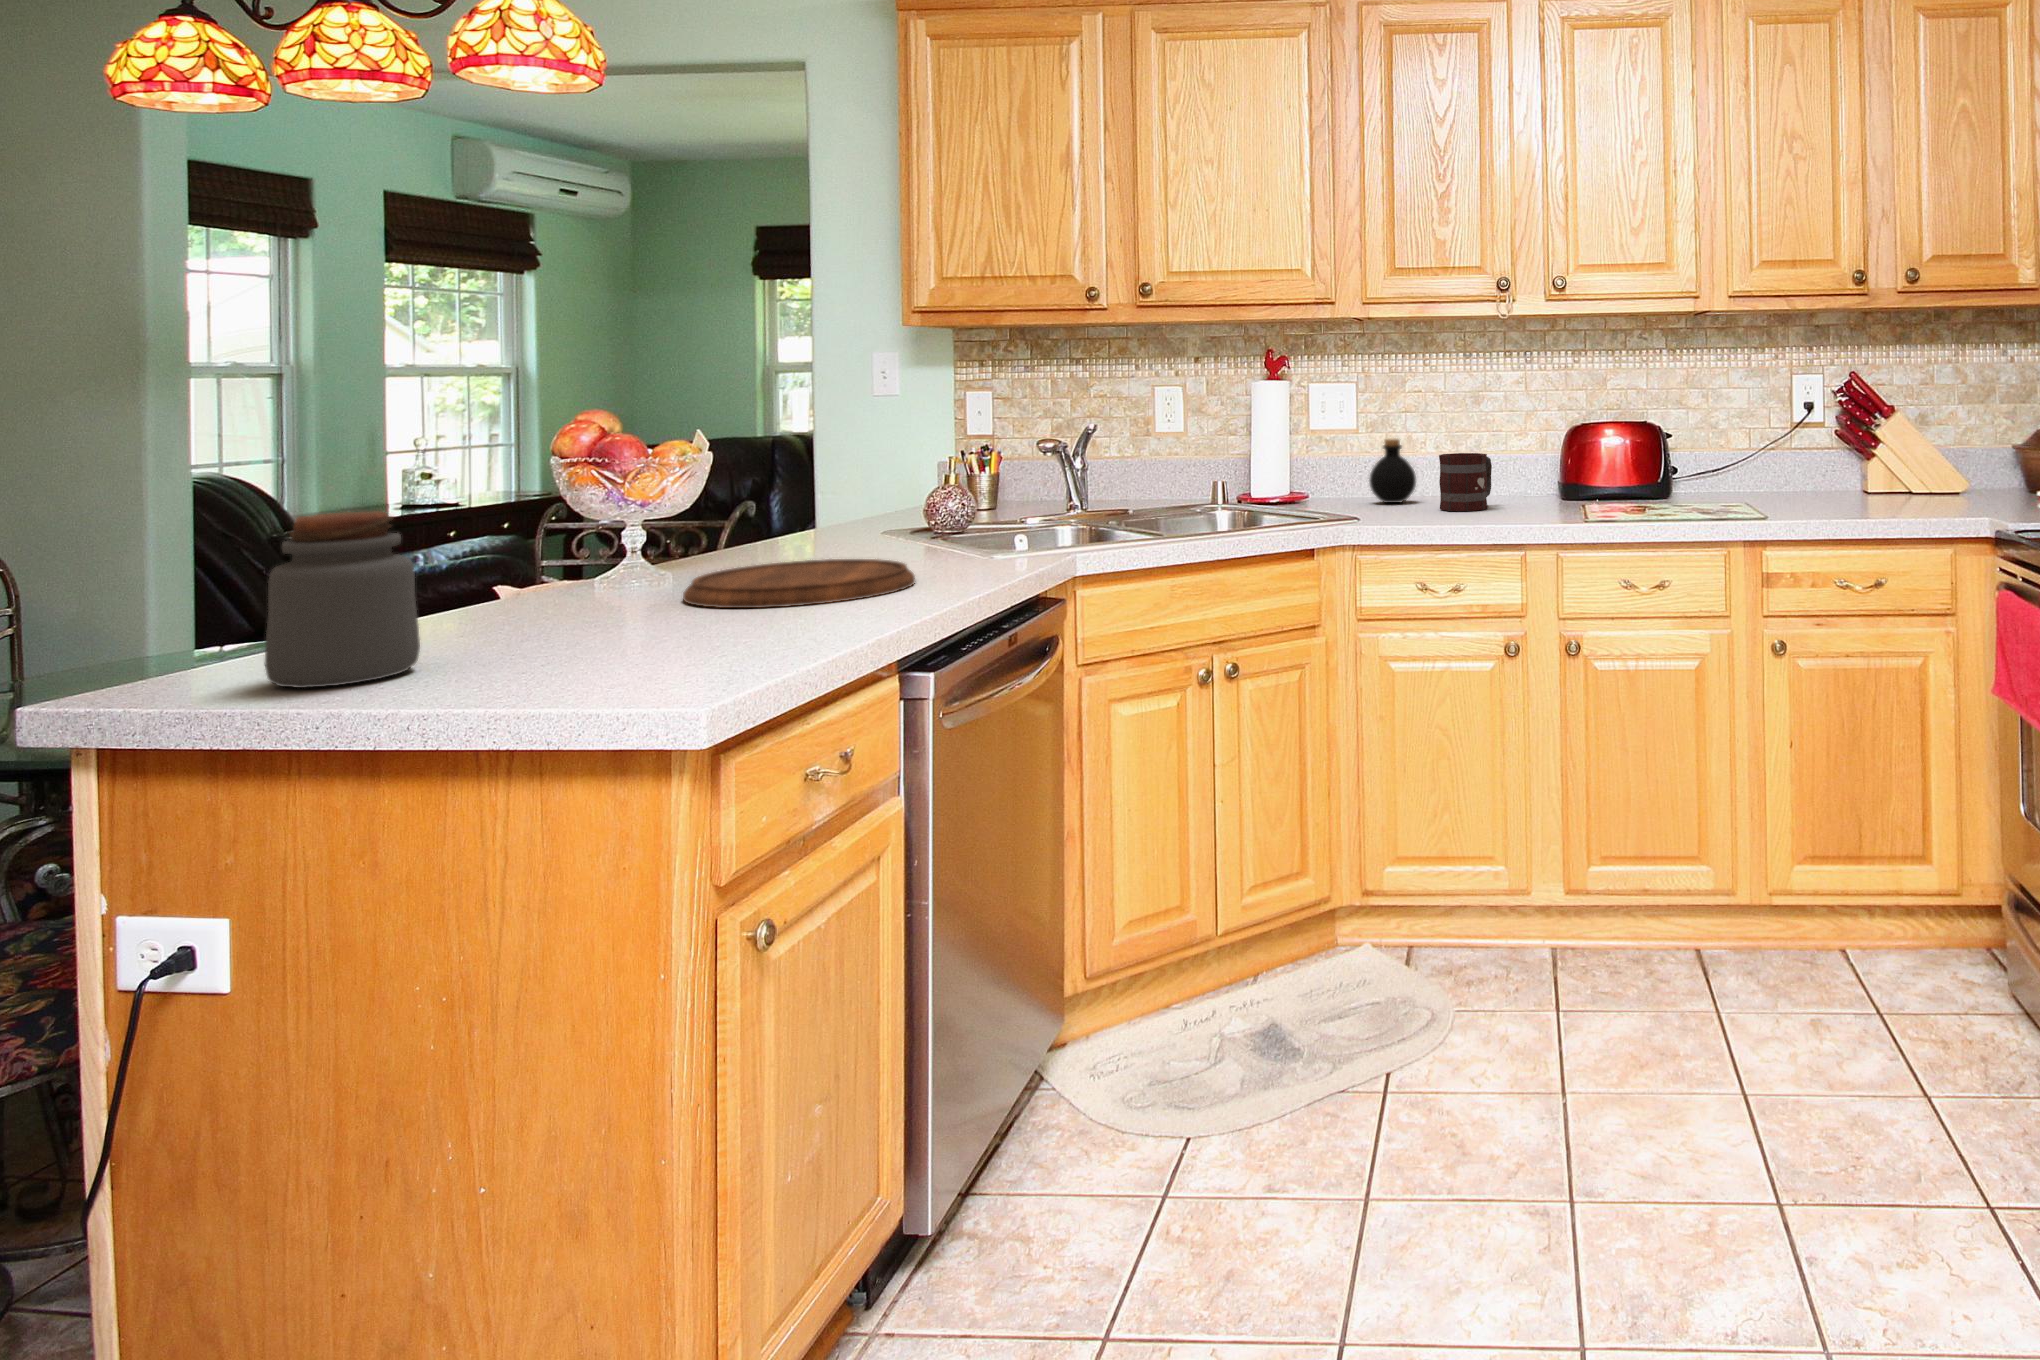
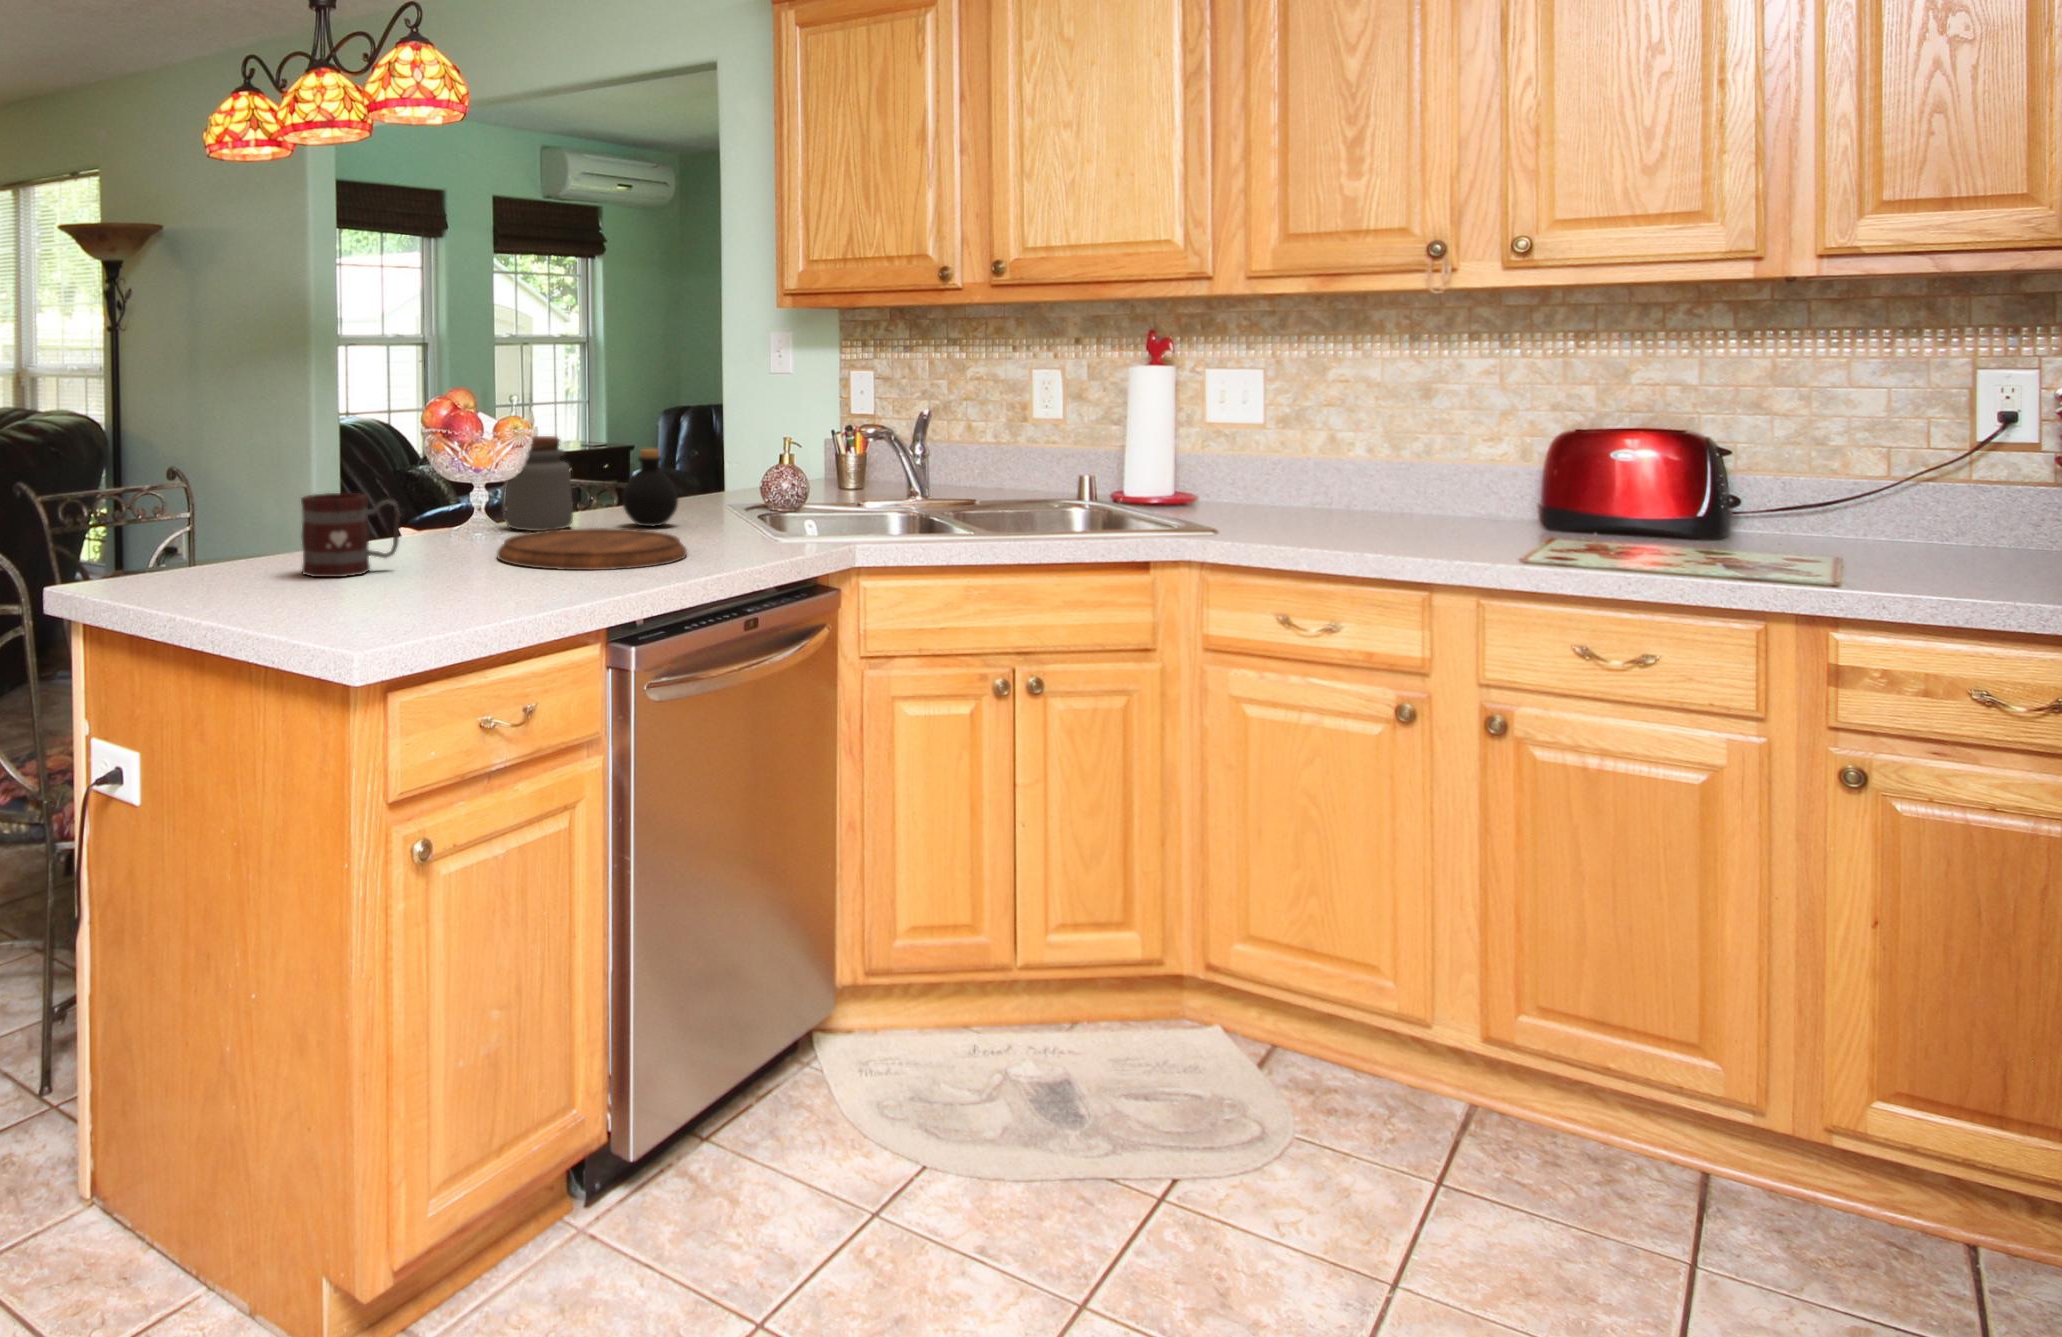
bottle: present [1369,438,1416,503] -> present [622,449,678,526]
mug: present [1439,453,1492,511] -> present [301,493,400,577]
jar: present [265,511,420,688] -> present [505,436,573,531]

